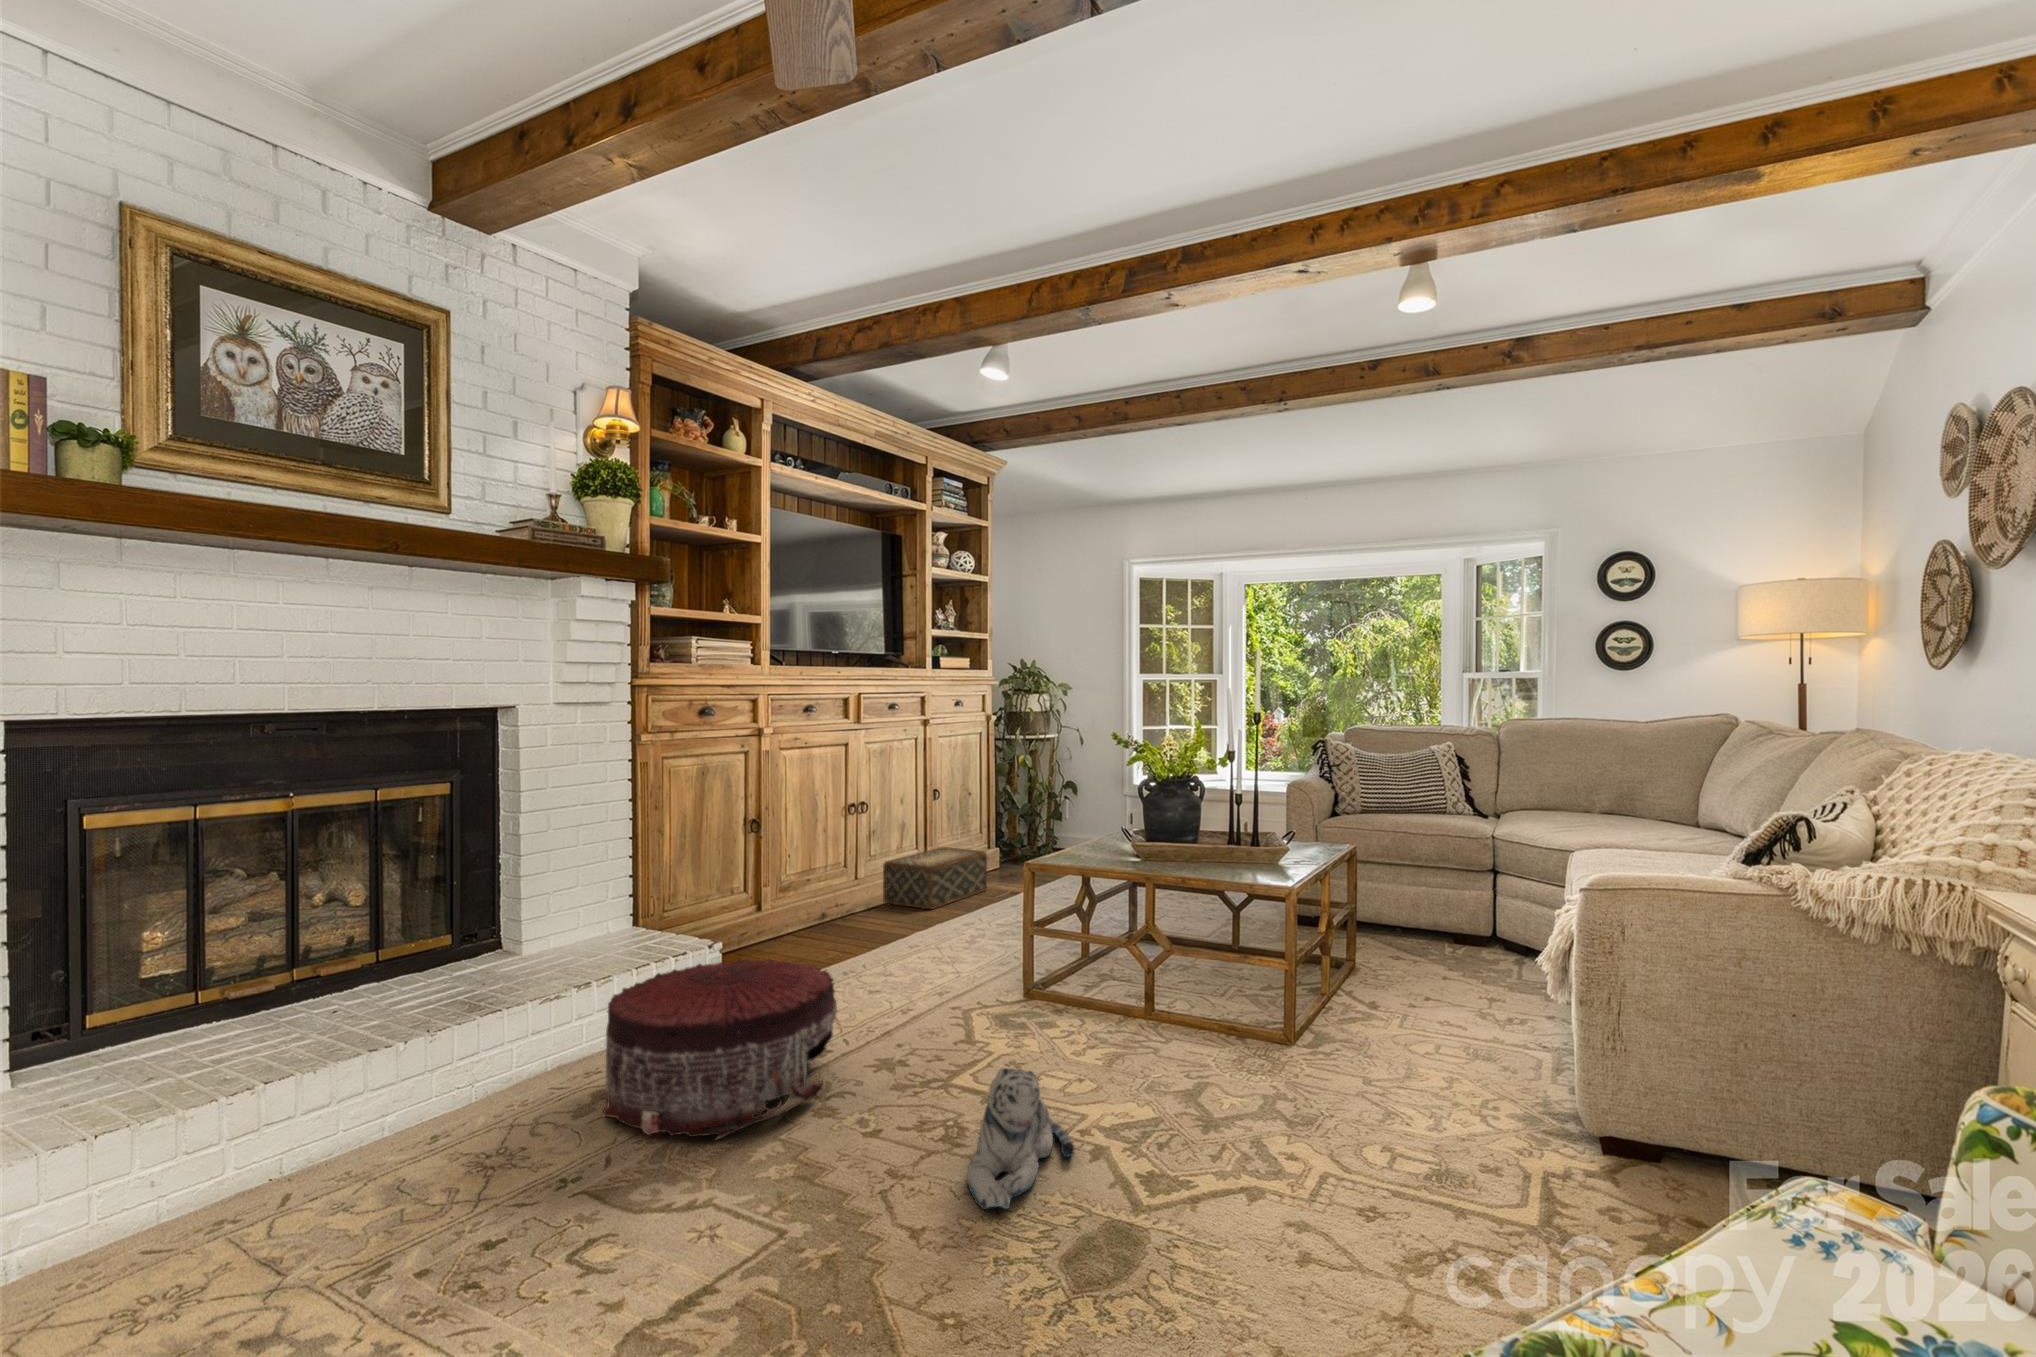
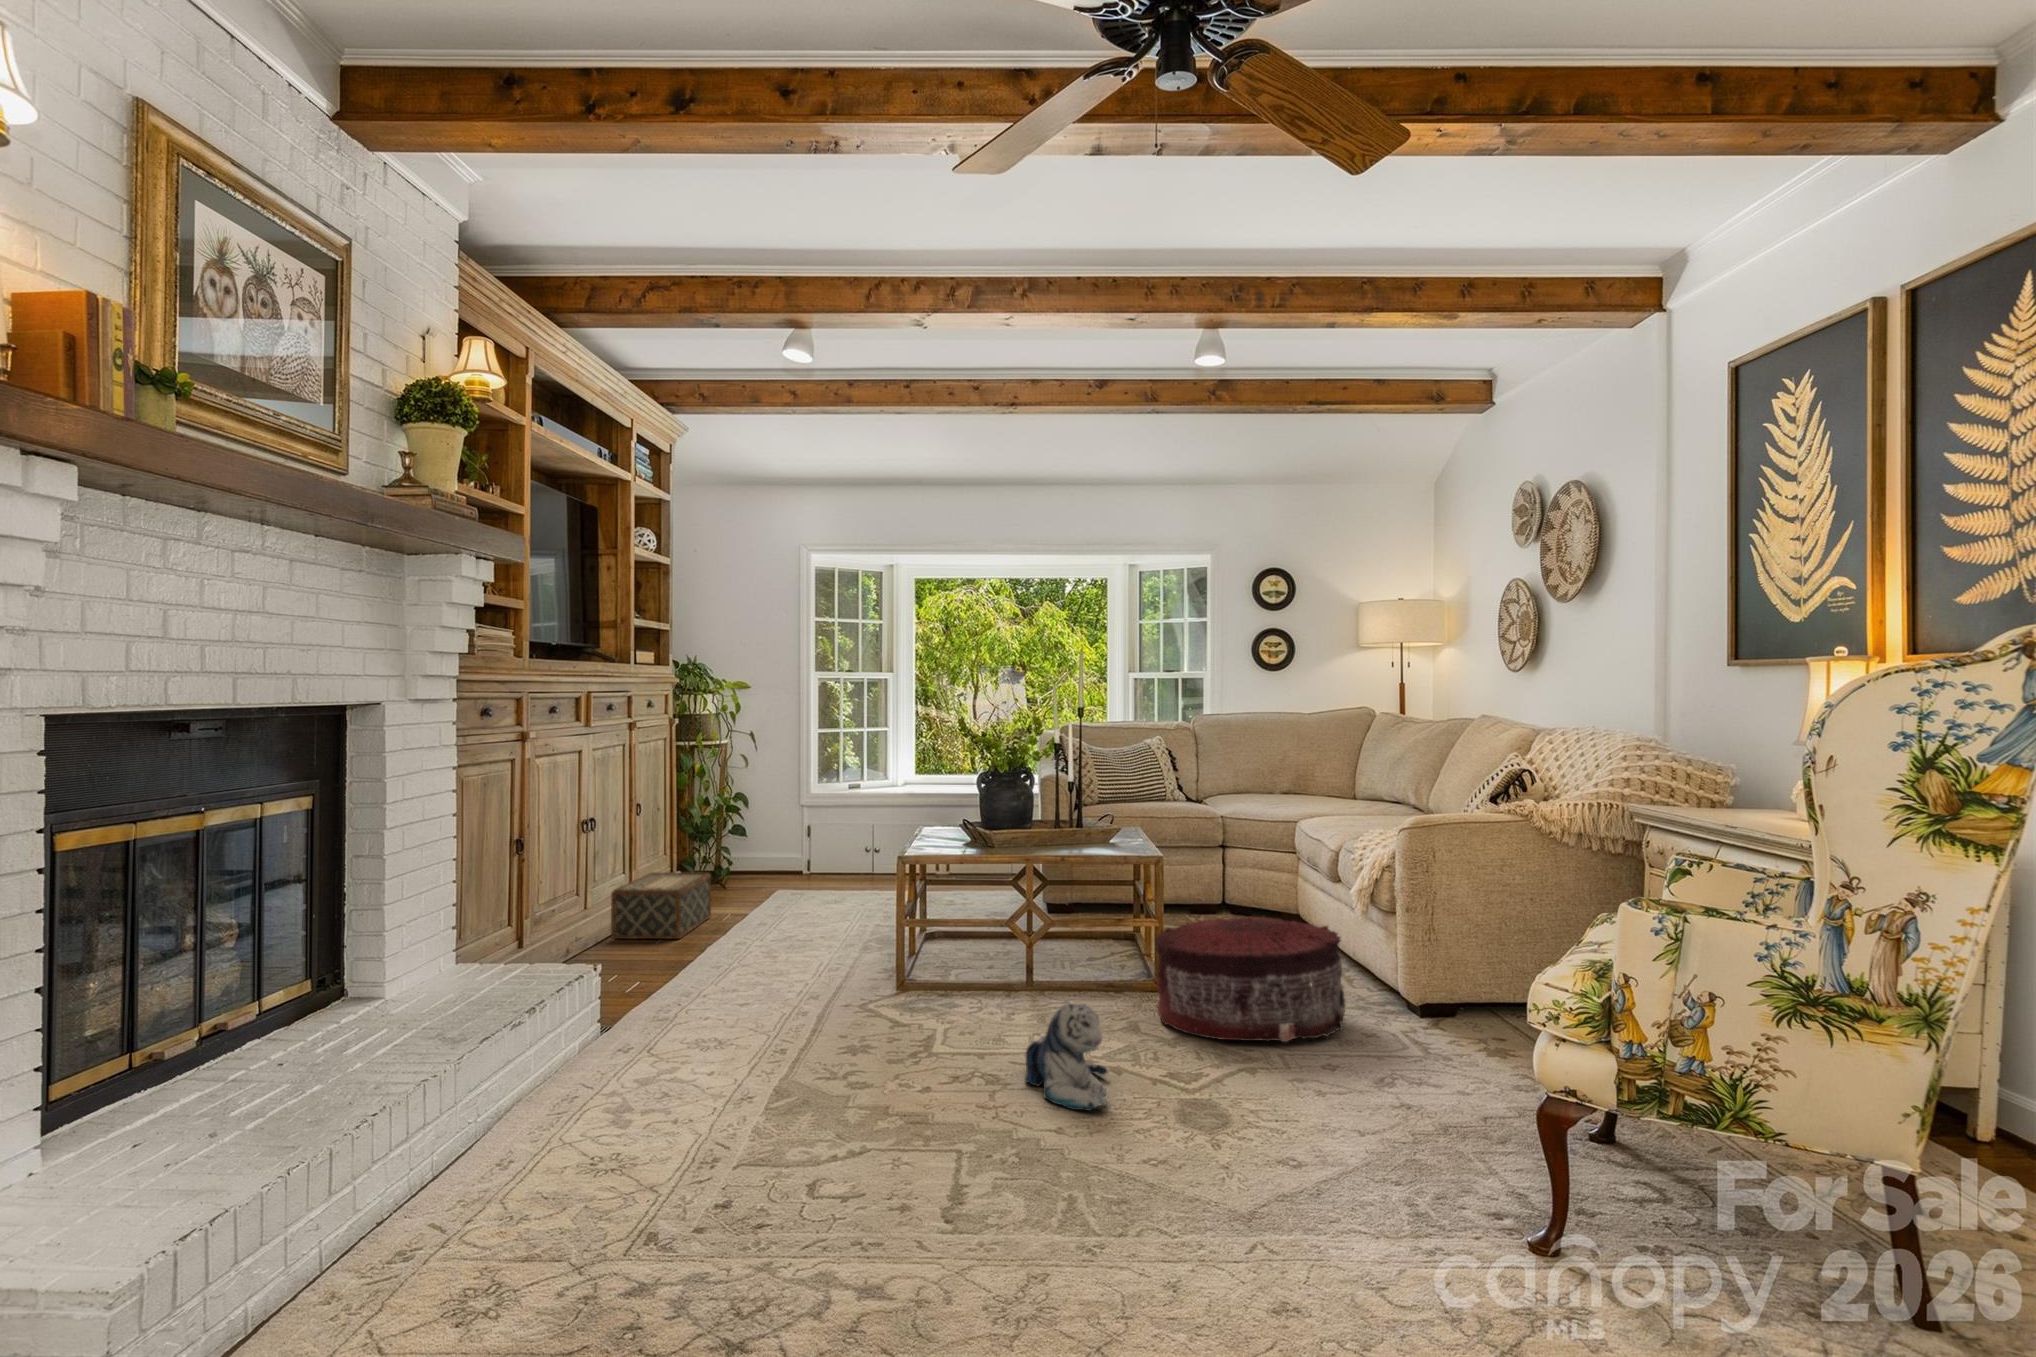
pouf: present [603,959,837,1139] -> present [1156,916,1346,1042]

